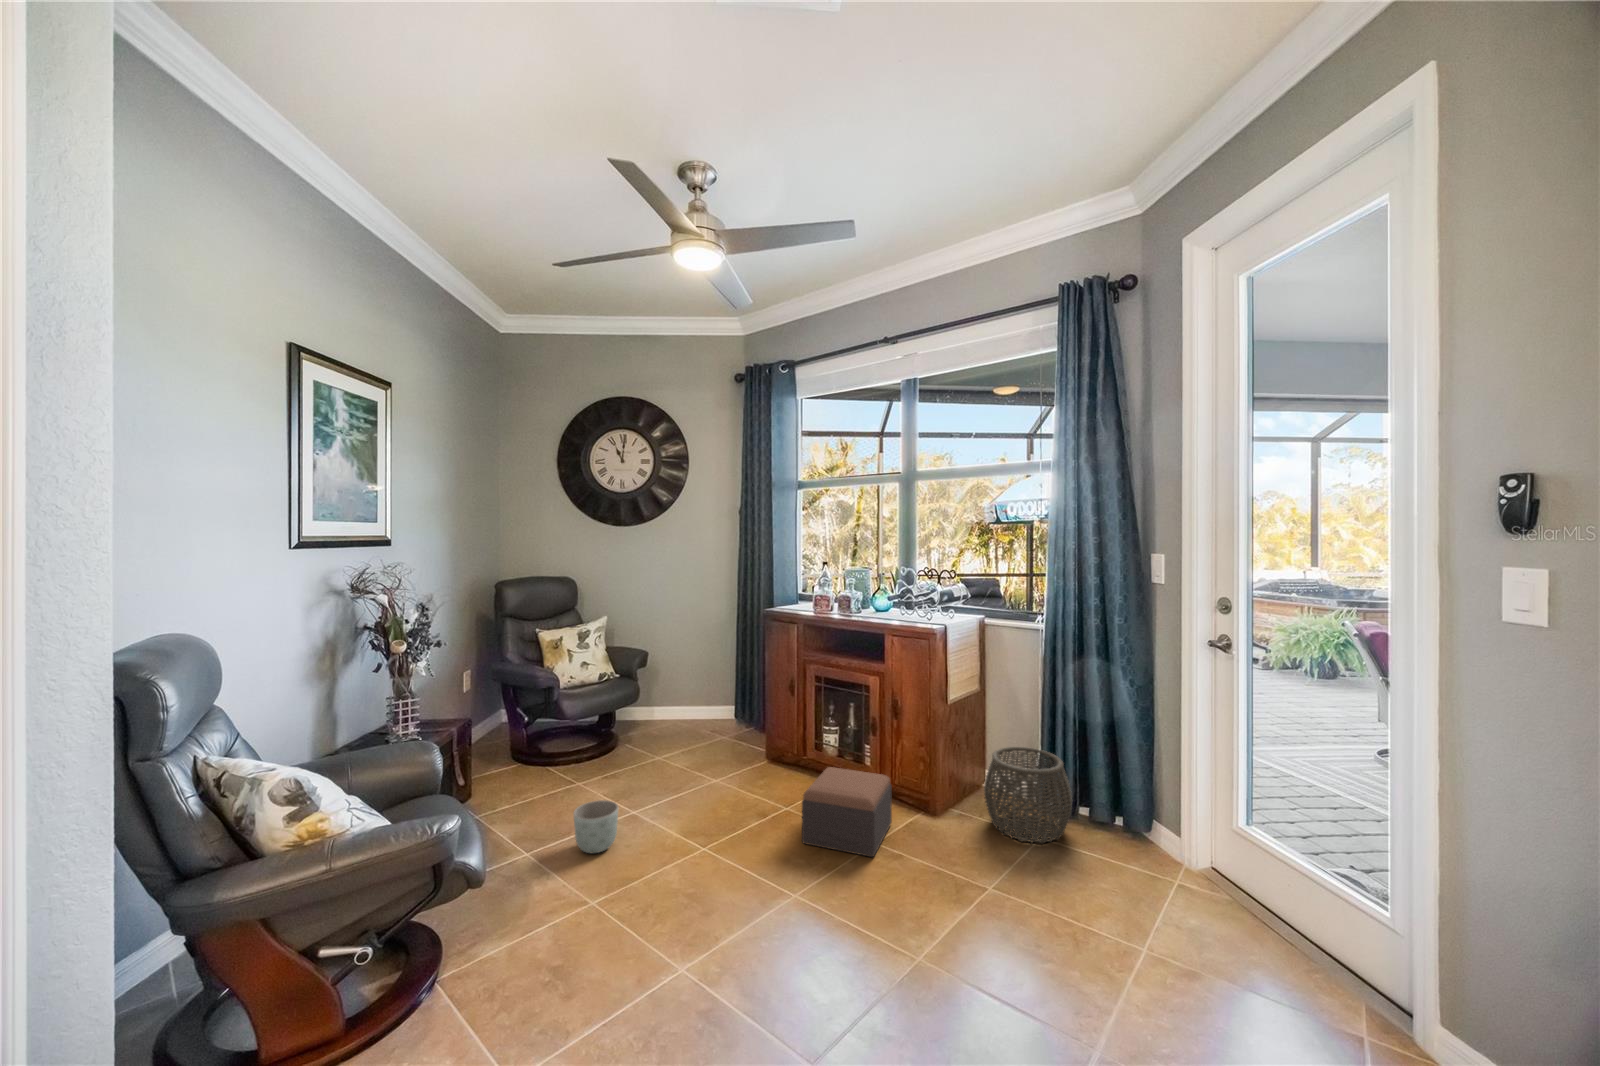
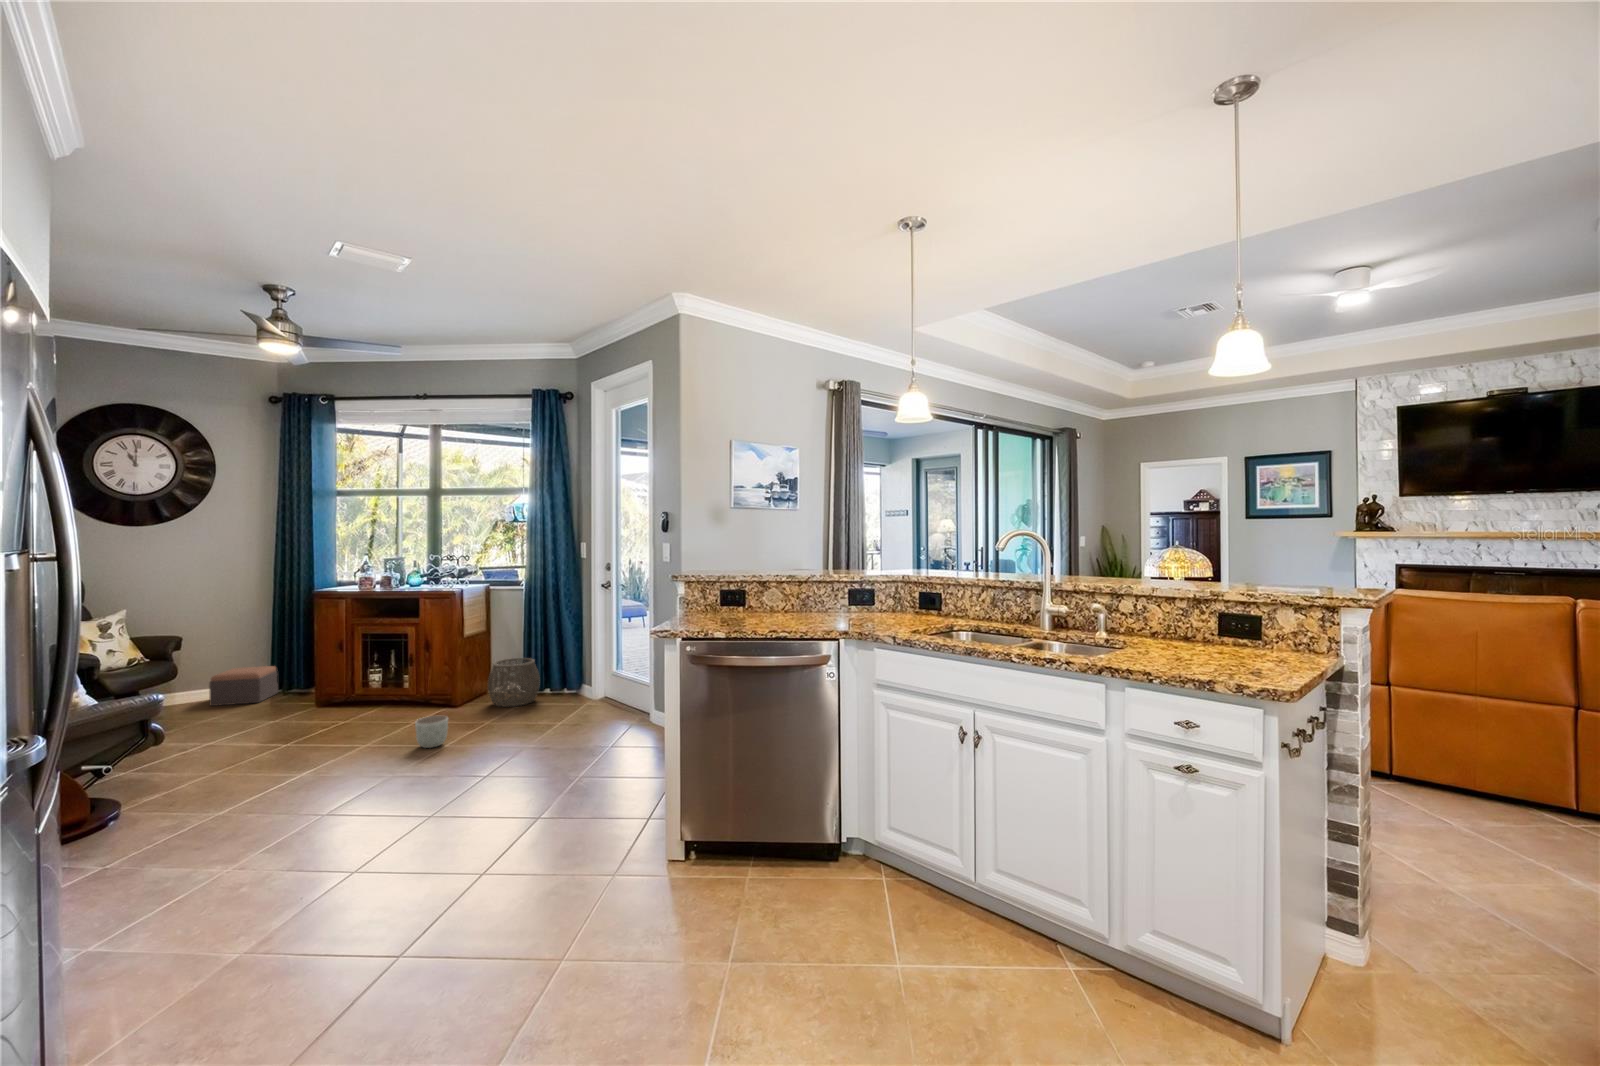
footstool: present [802,767,892,857] -> present [209,666,278,706]
planter: present [574,800,619,853] -> present [415,716,448,748]

